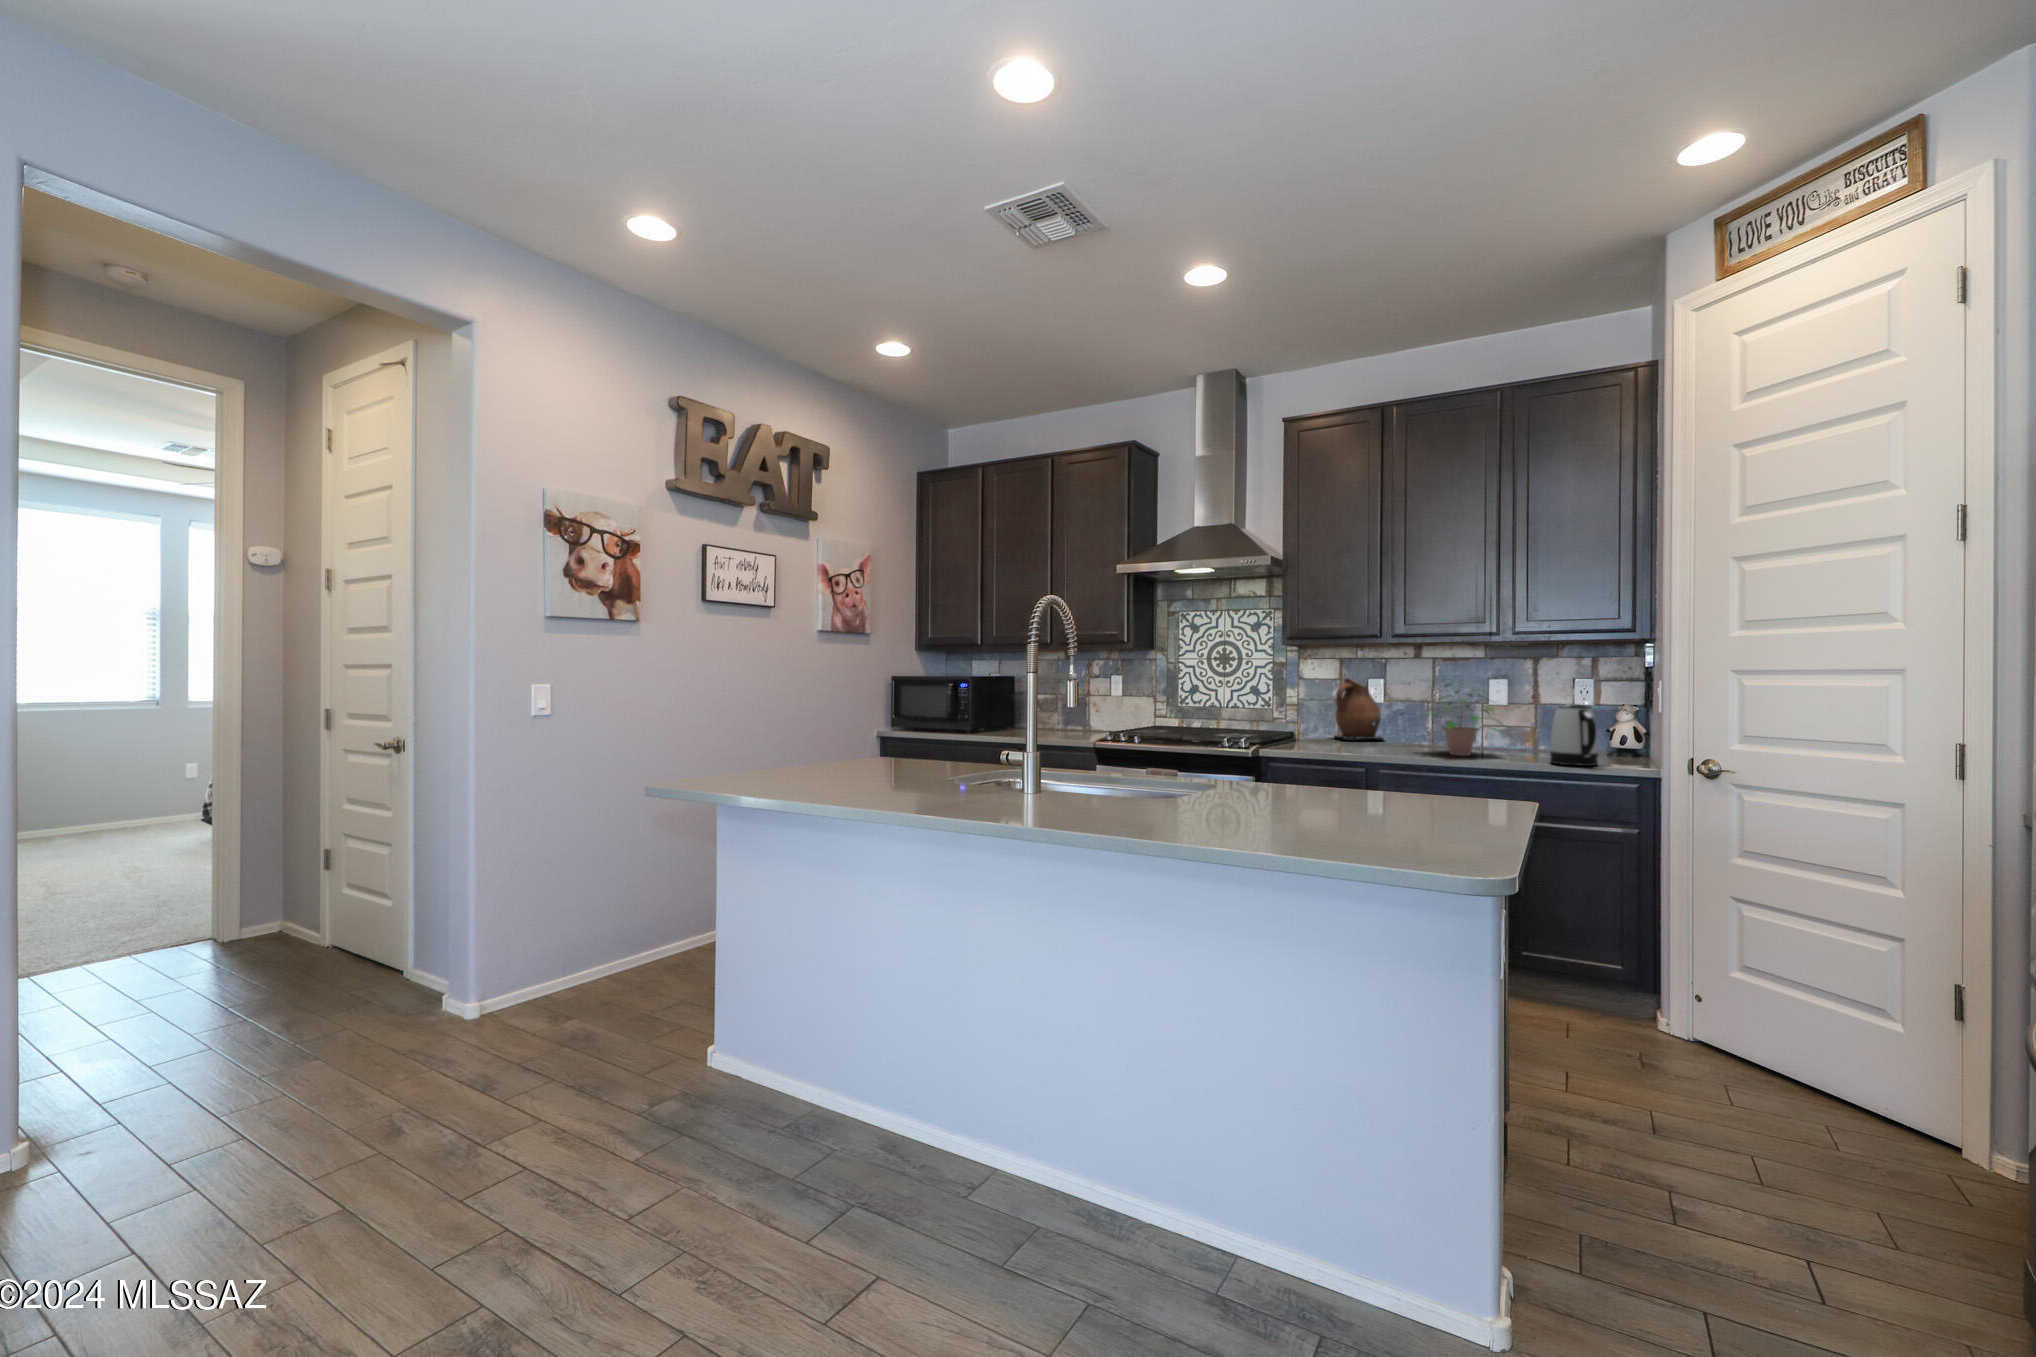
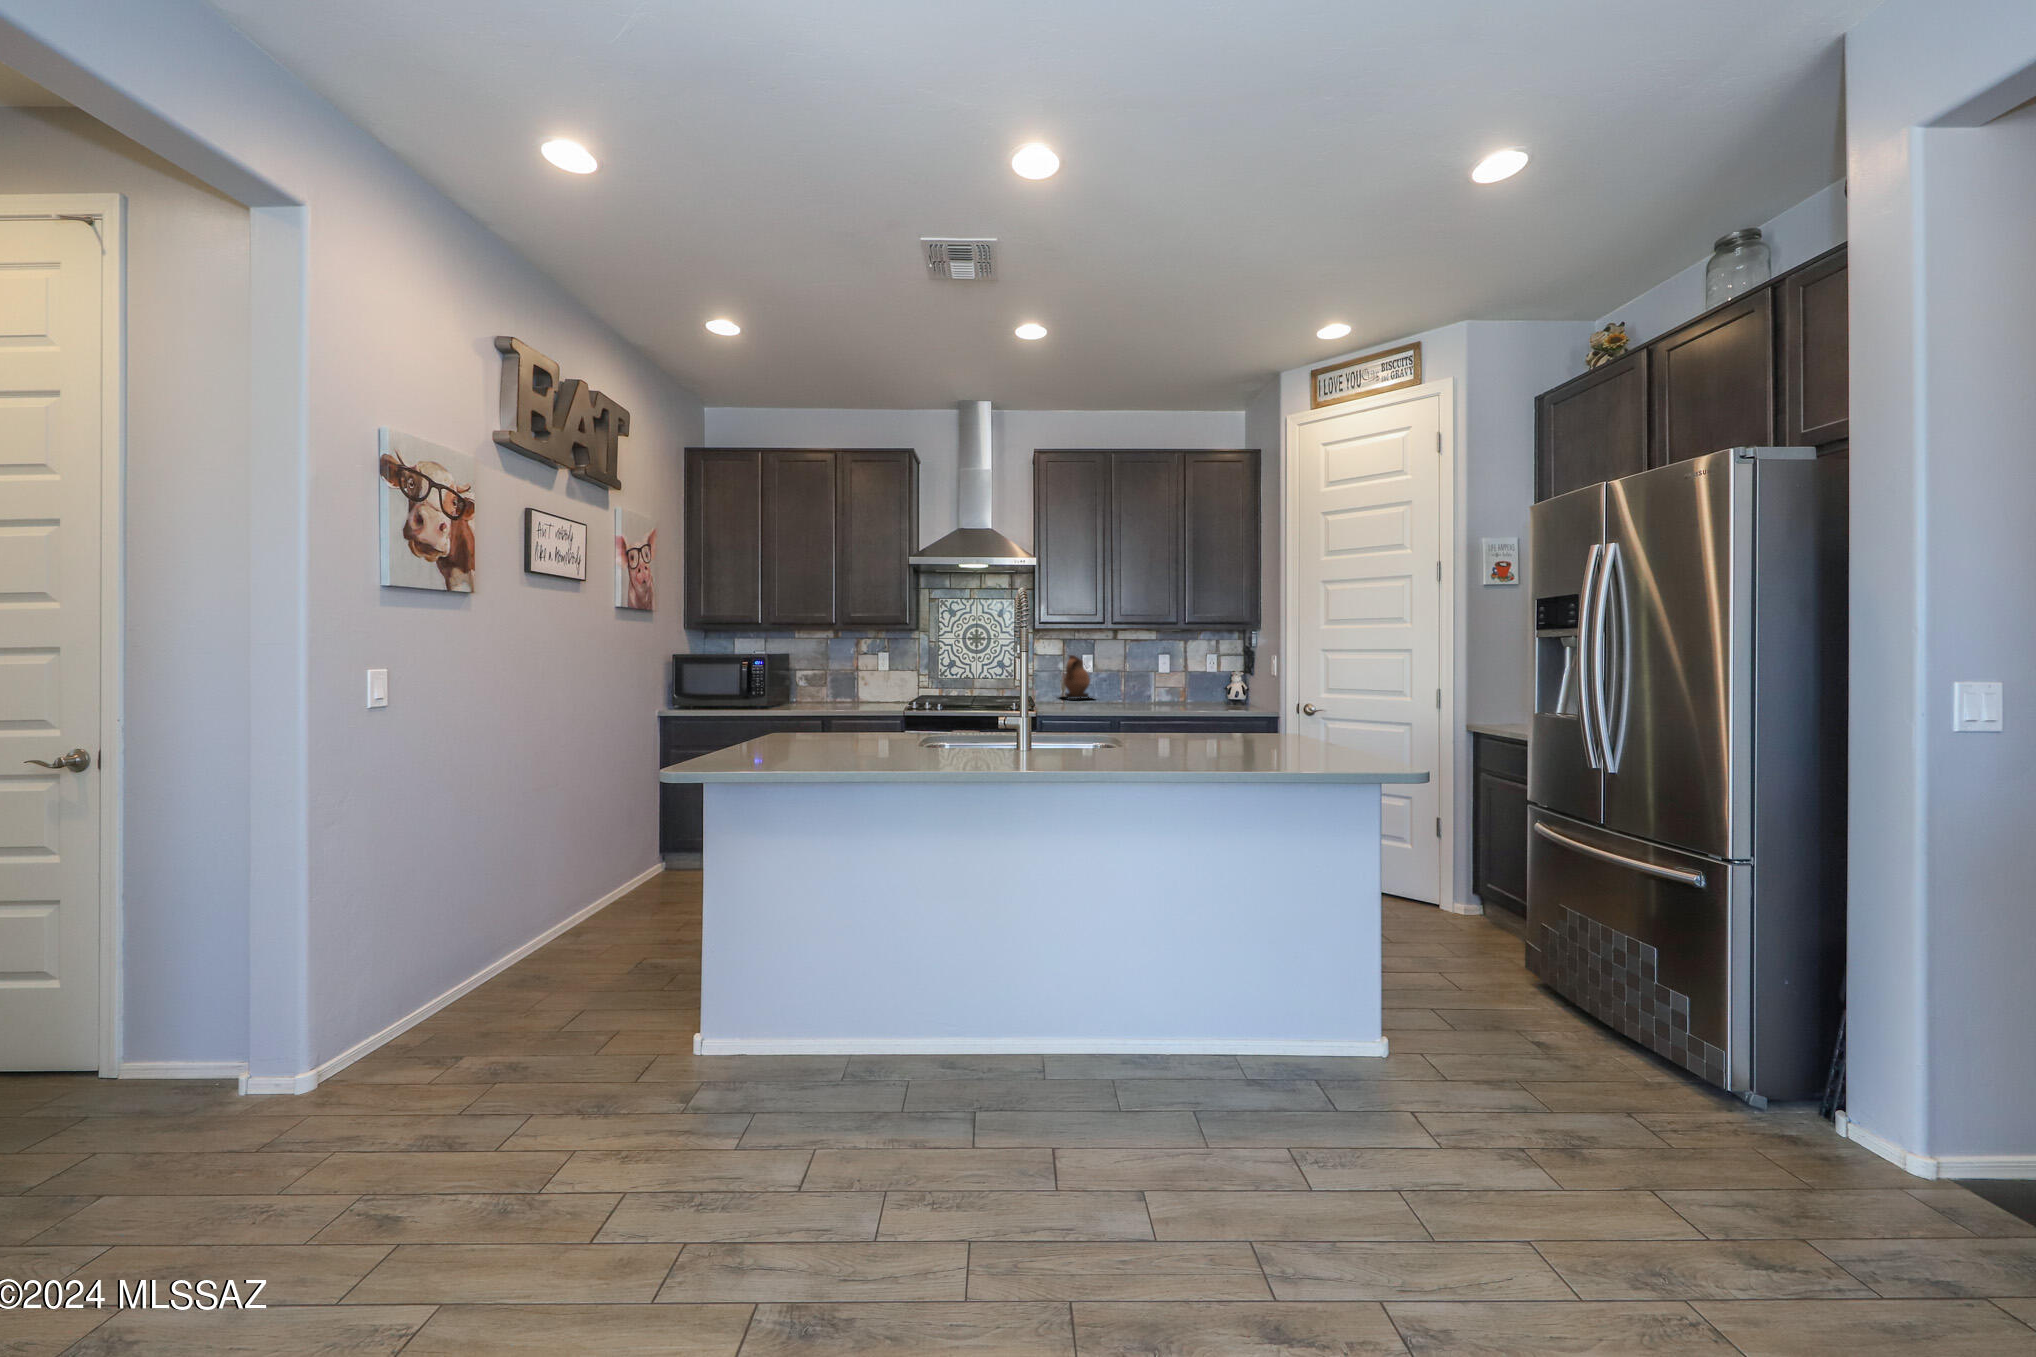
potted plant: present [1426,676,1502,756] -> none [1136,654,1196,709]
kettle: present [1550,704,1598,766] -> none [1222,674,1255,712]

